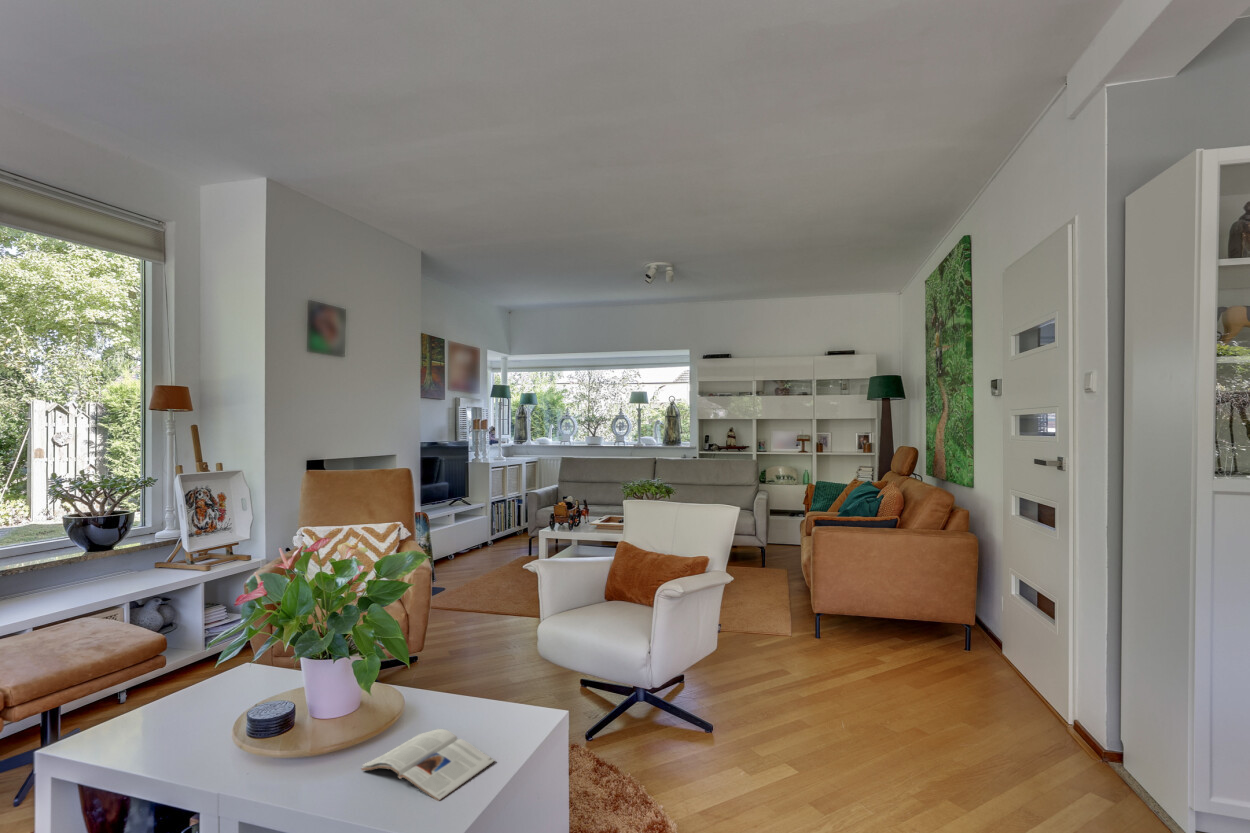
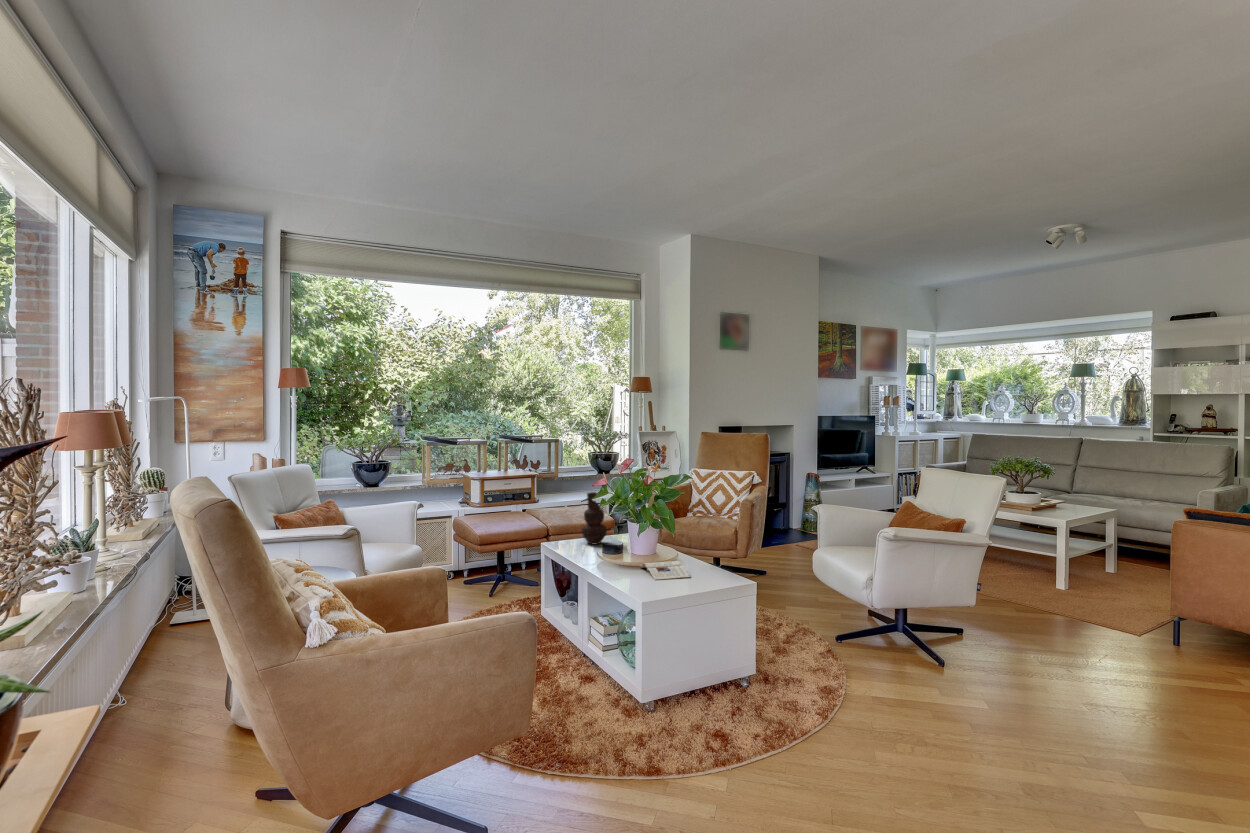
vase: none [140,611,211,735] -> present [582,492,607,544]

